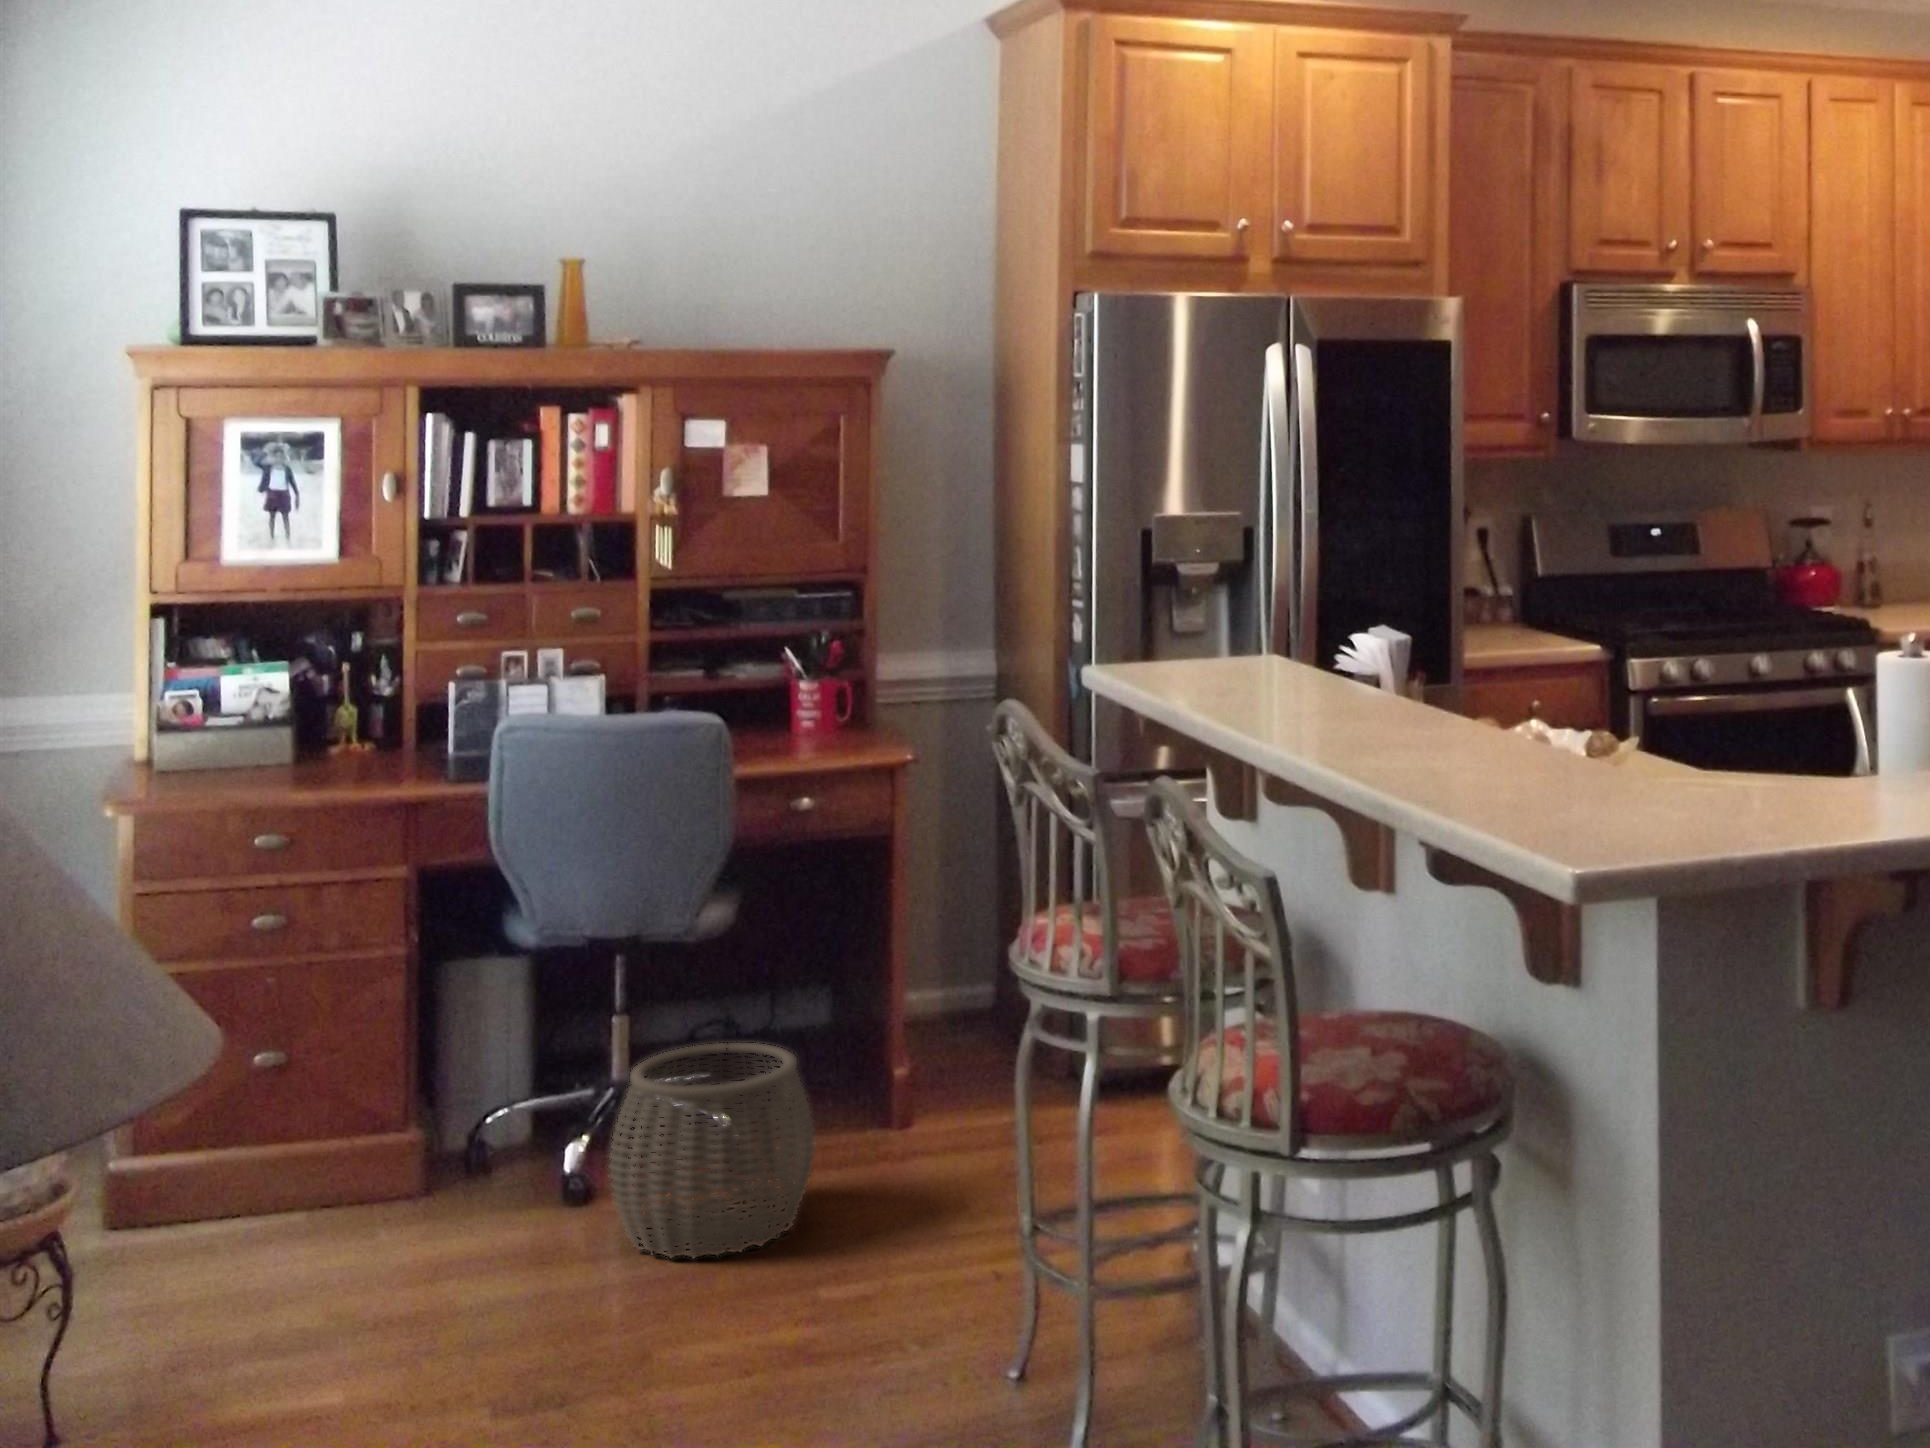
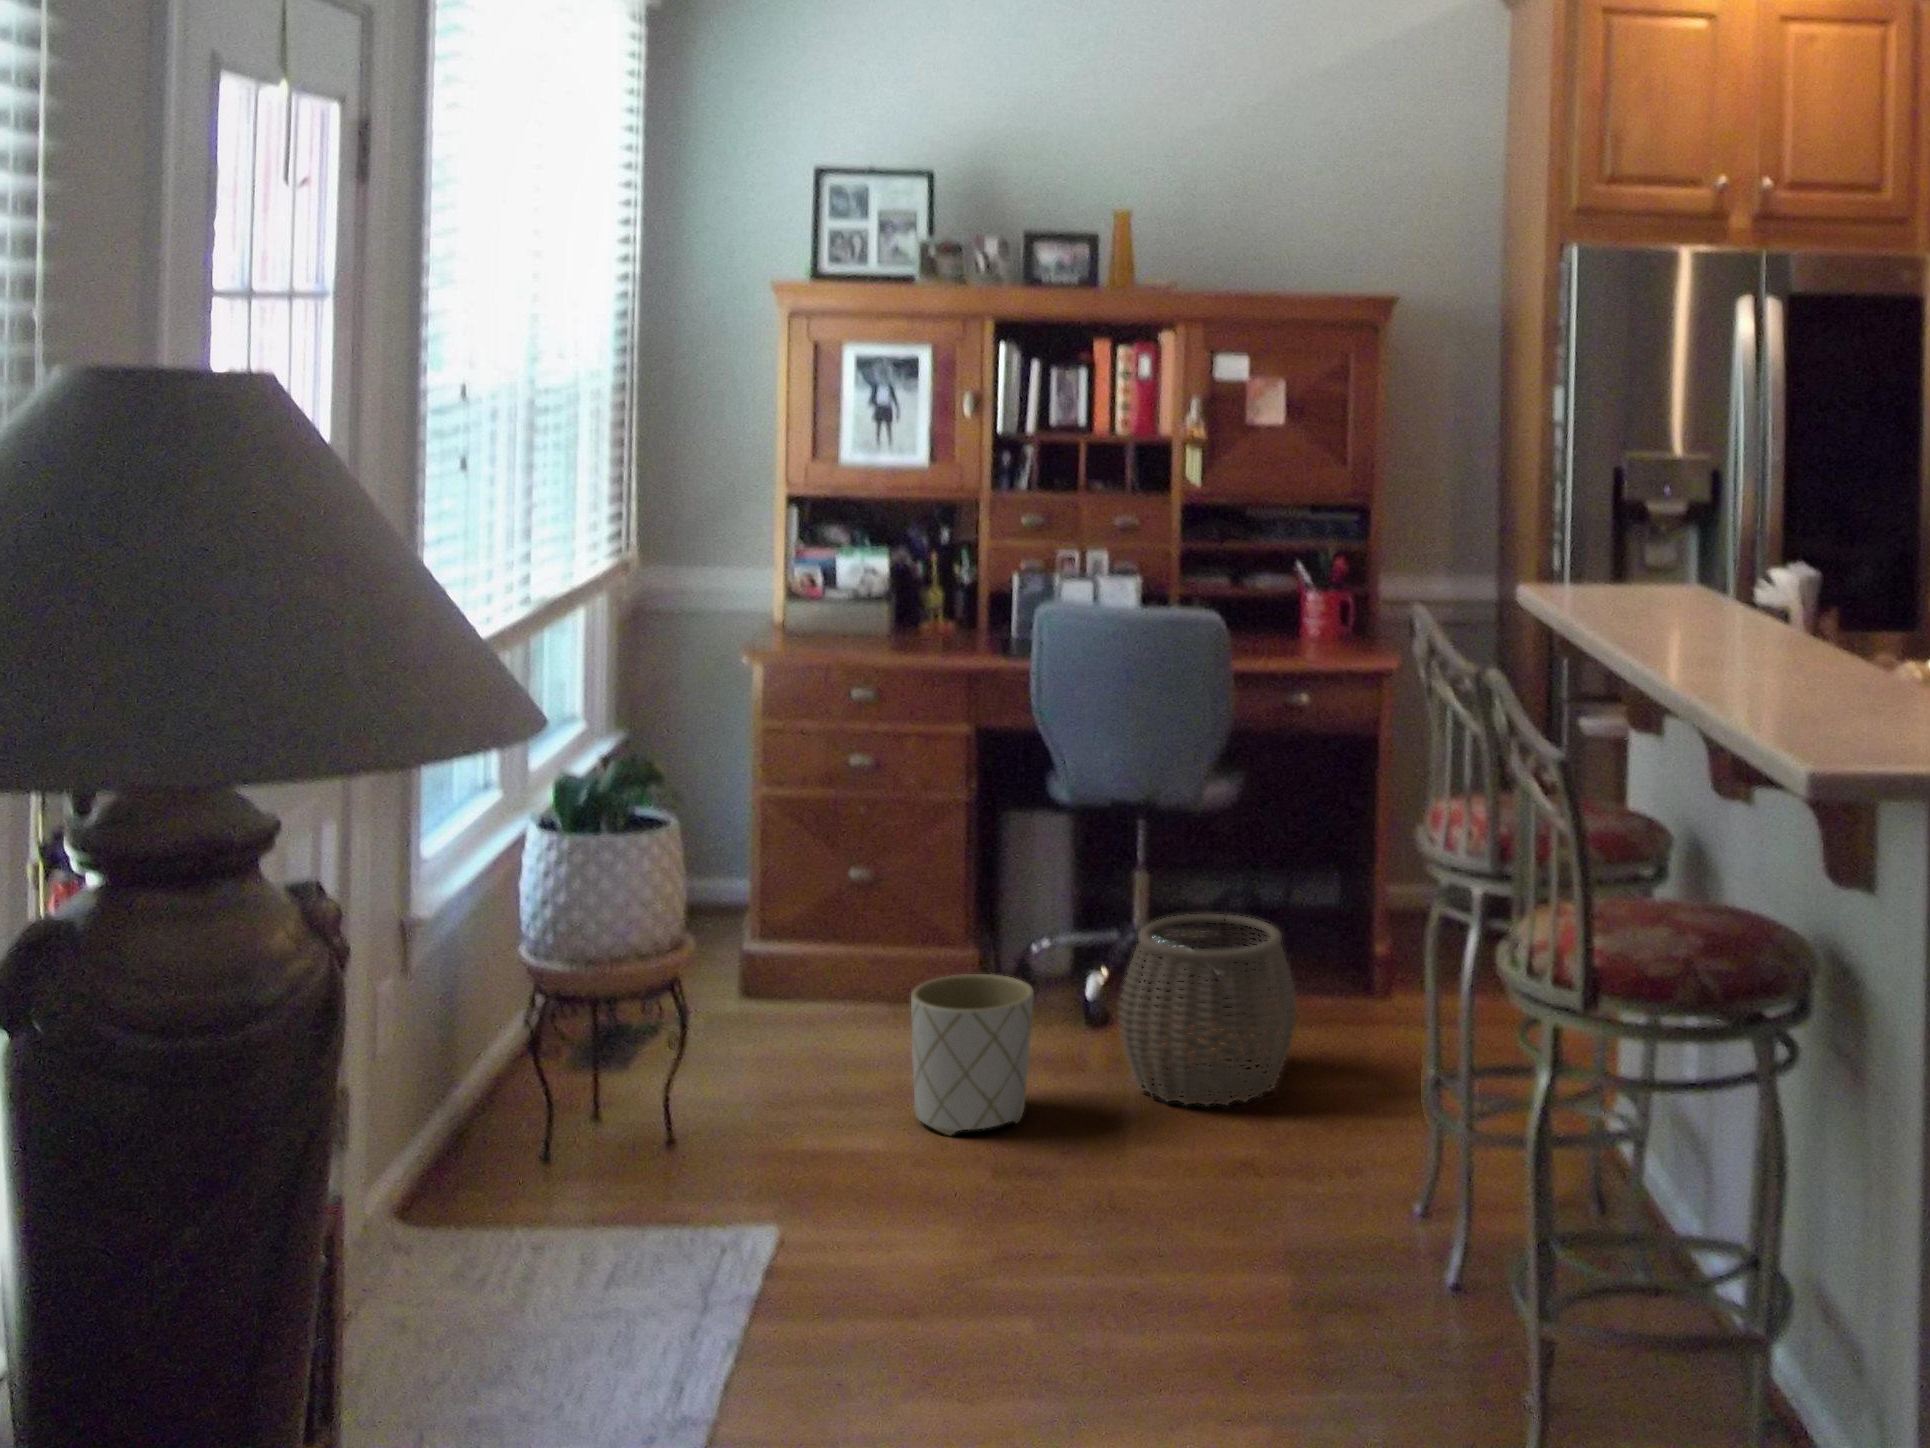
planter: none [361,1142,513,1331] -> present [911,974,1034,1135]

